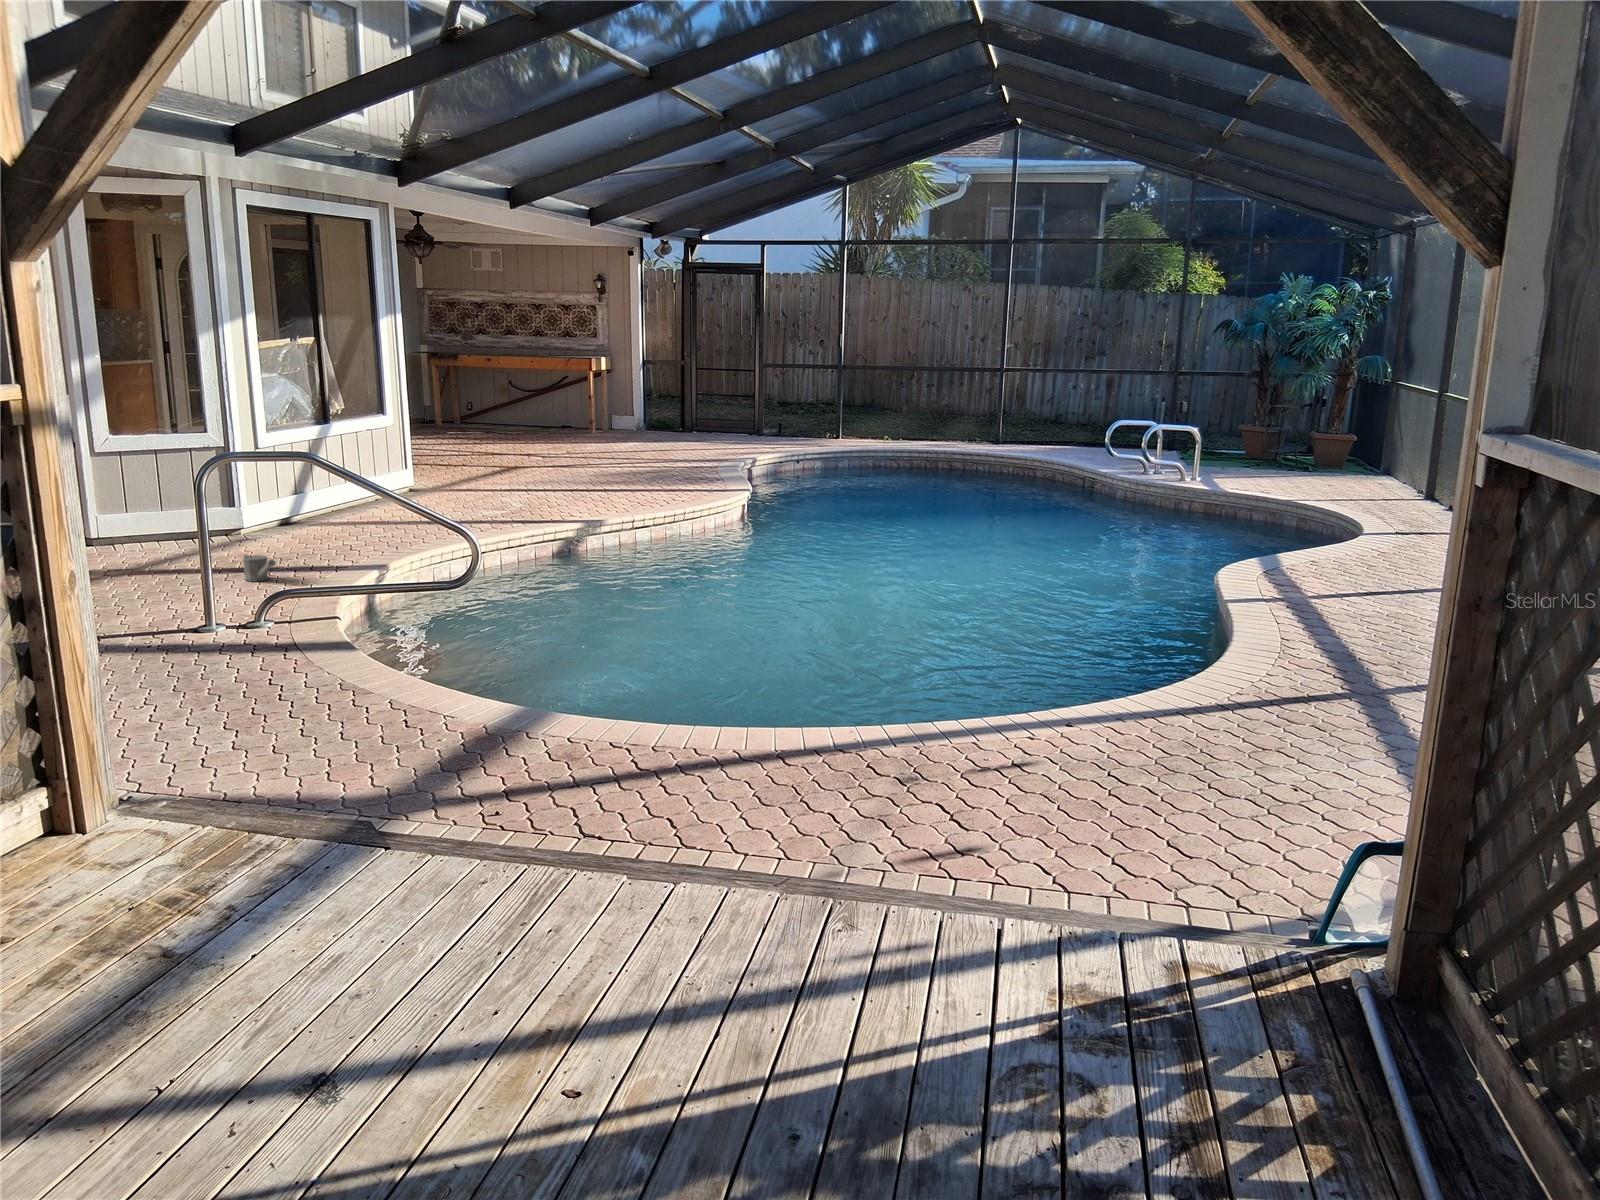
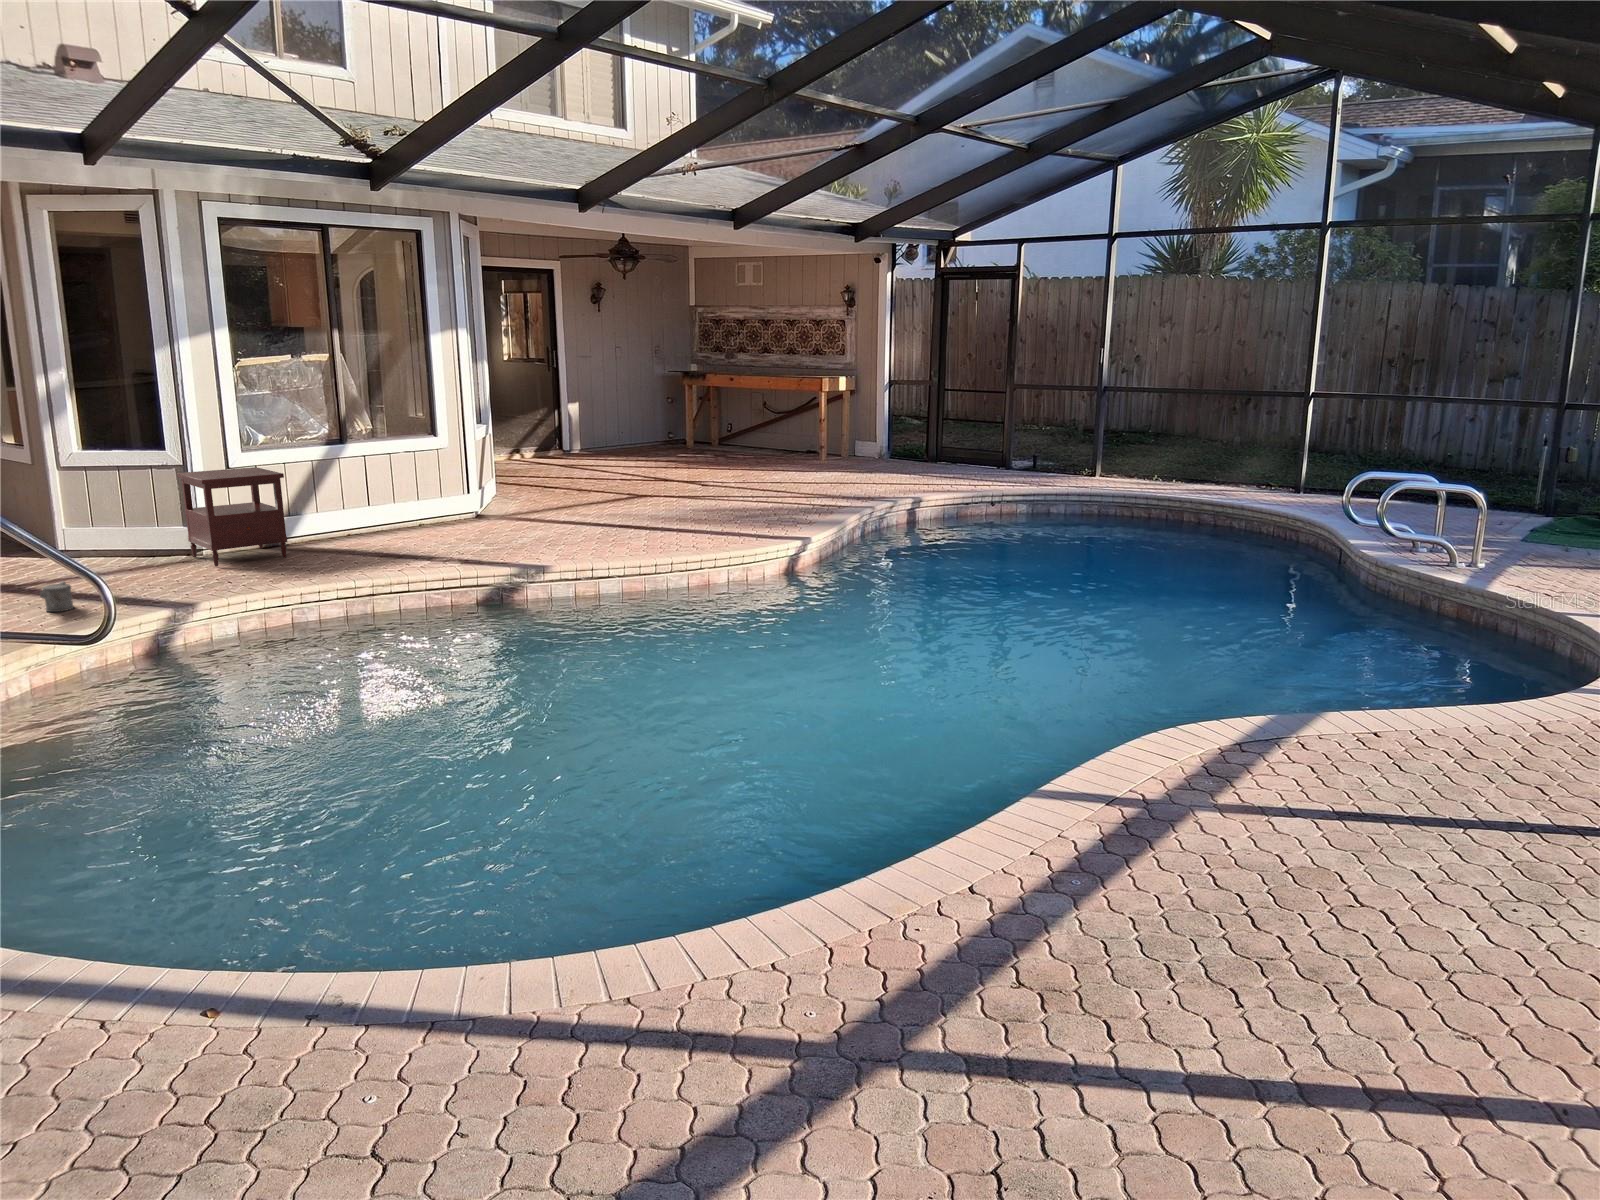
side table: none [229,447,341,541] -> present [177,467,287,567]

